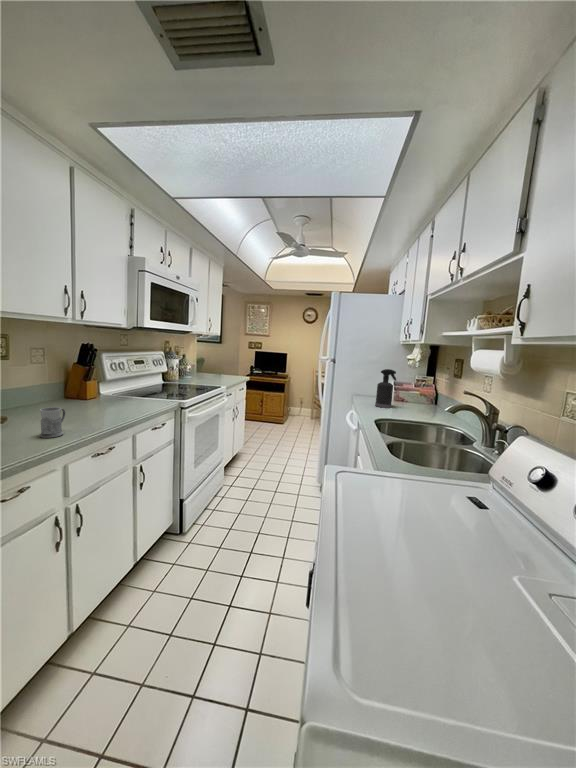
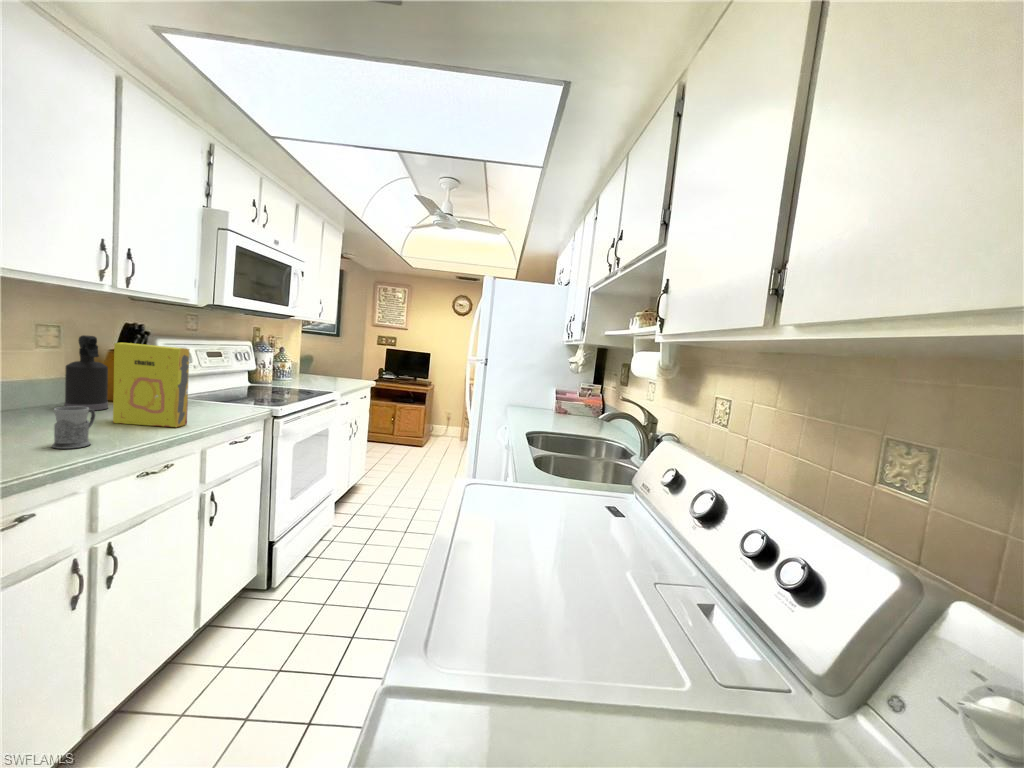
cereal box: none [75,359,123,419] -> present [113,343,189,427]
spray bottle: present [375,369,396,408] -> present [64,335,108,410]

